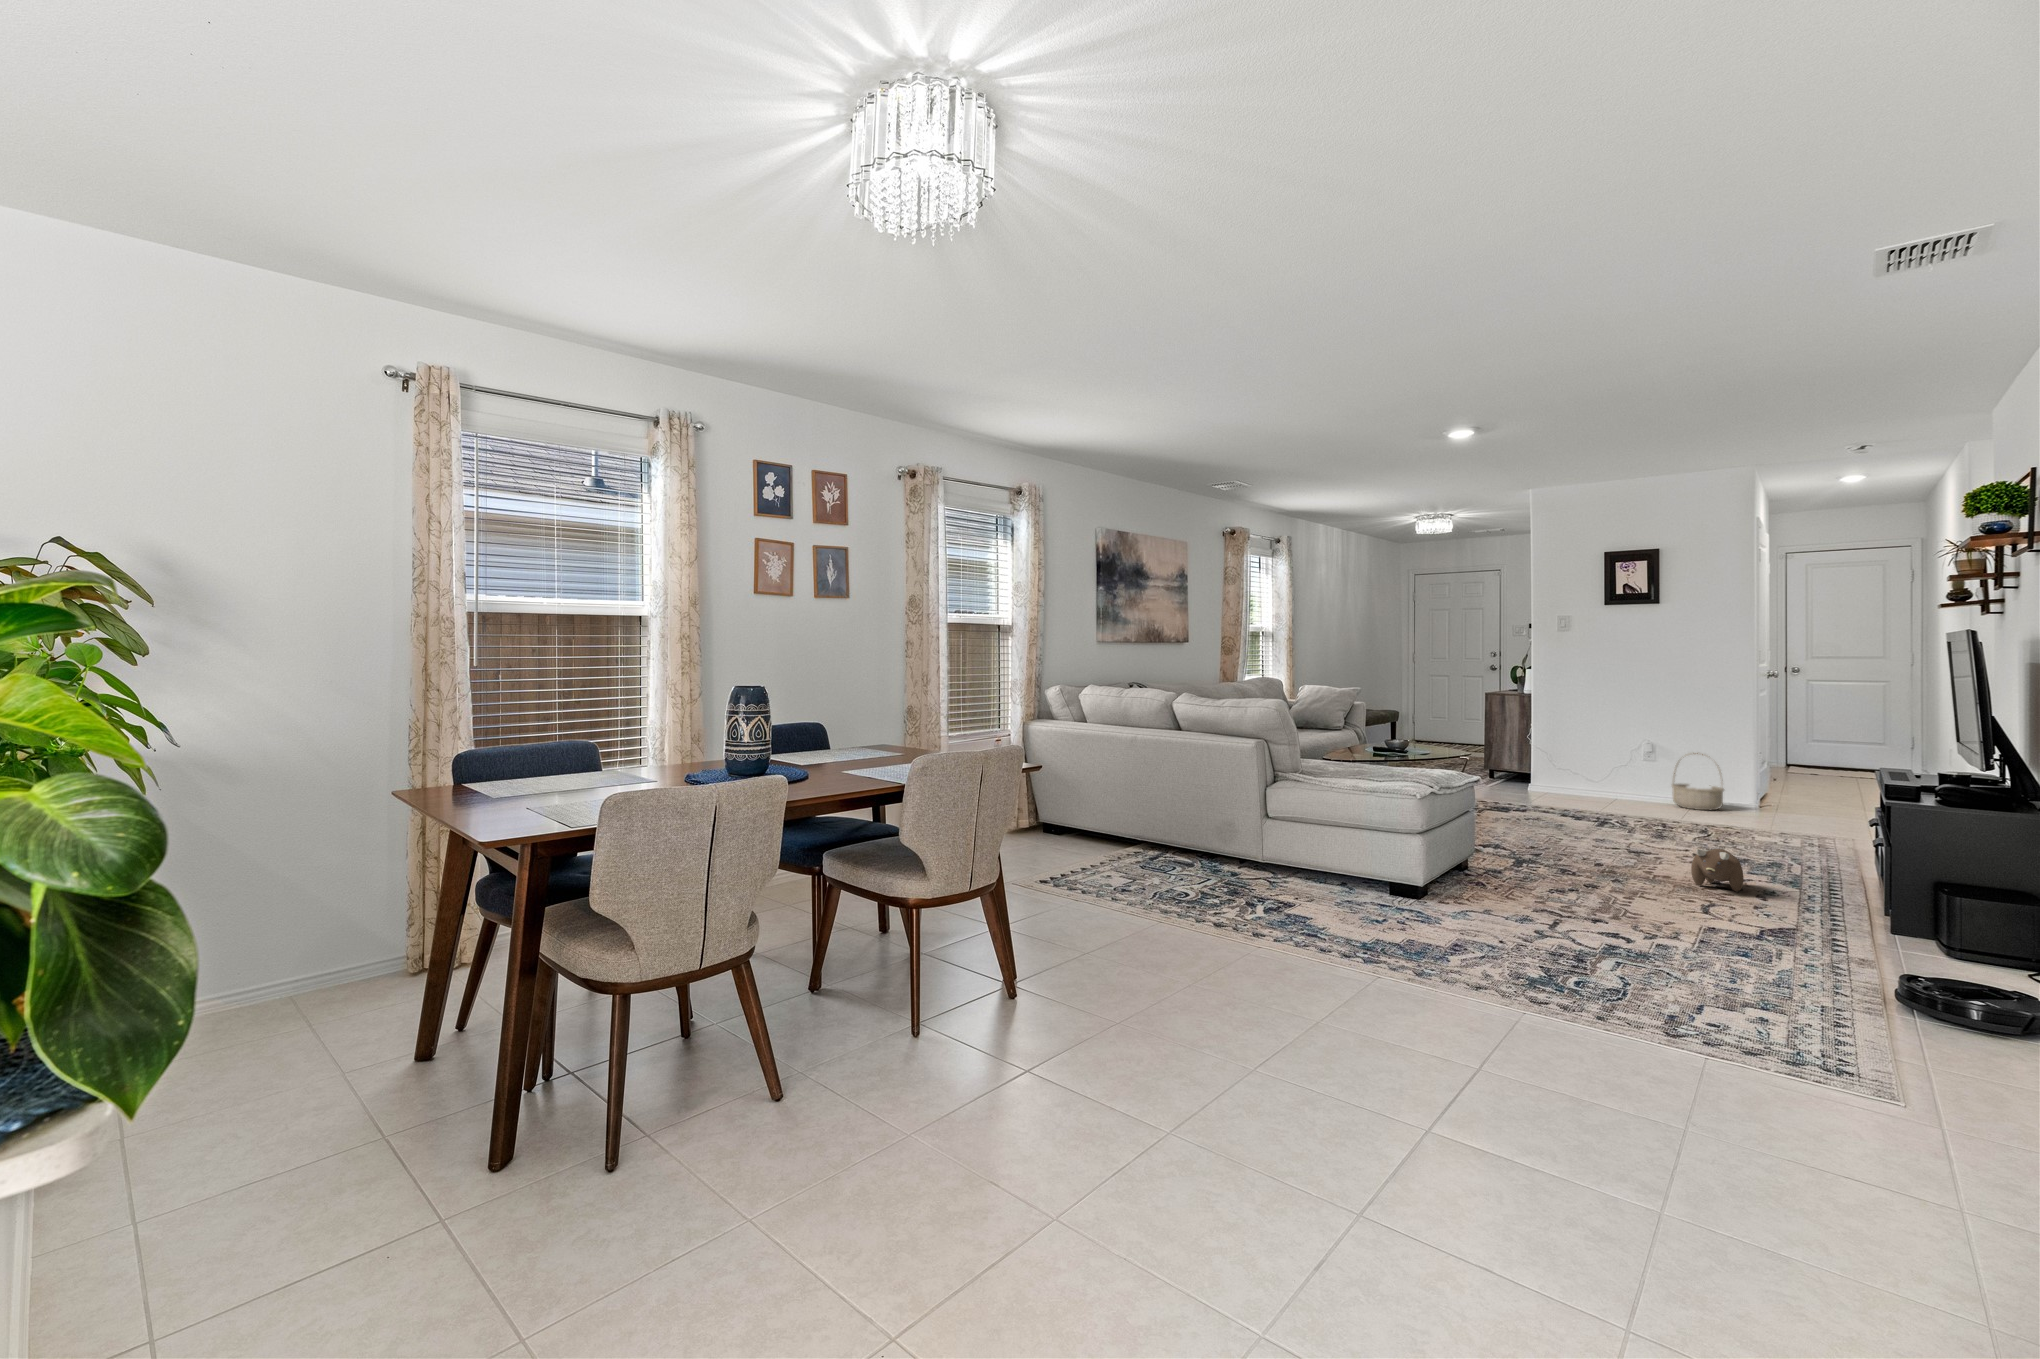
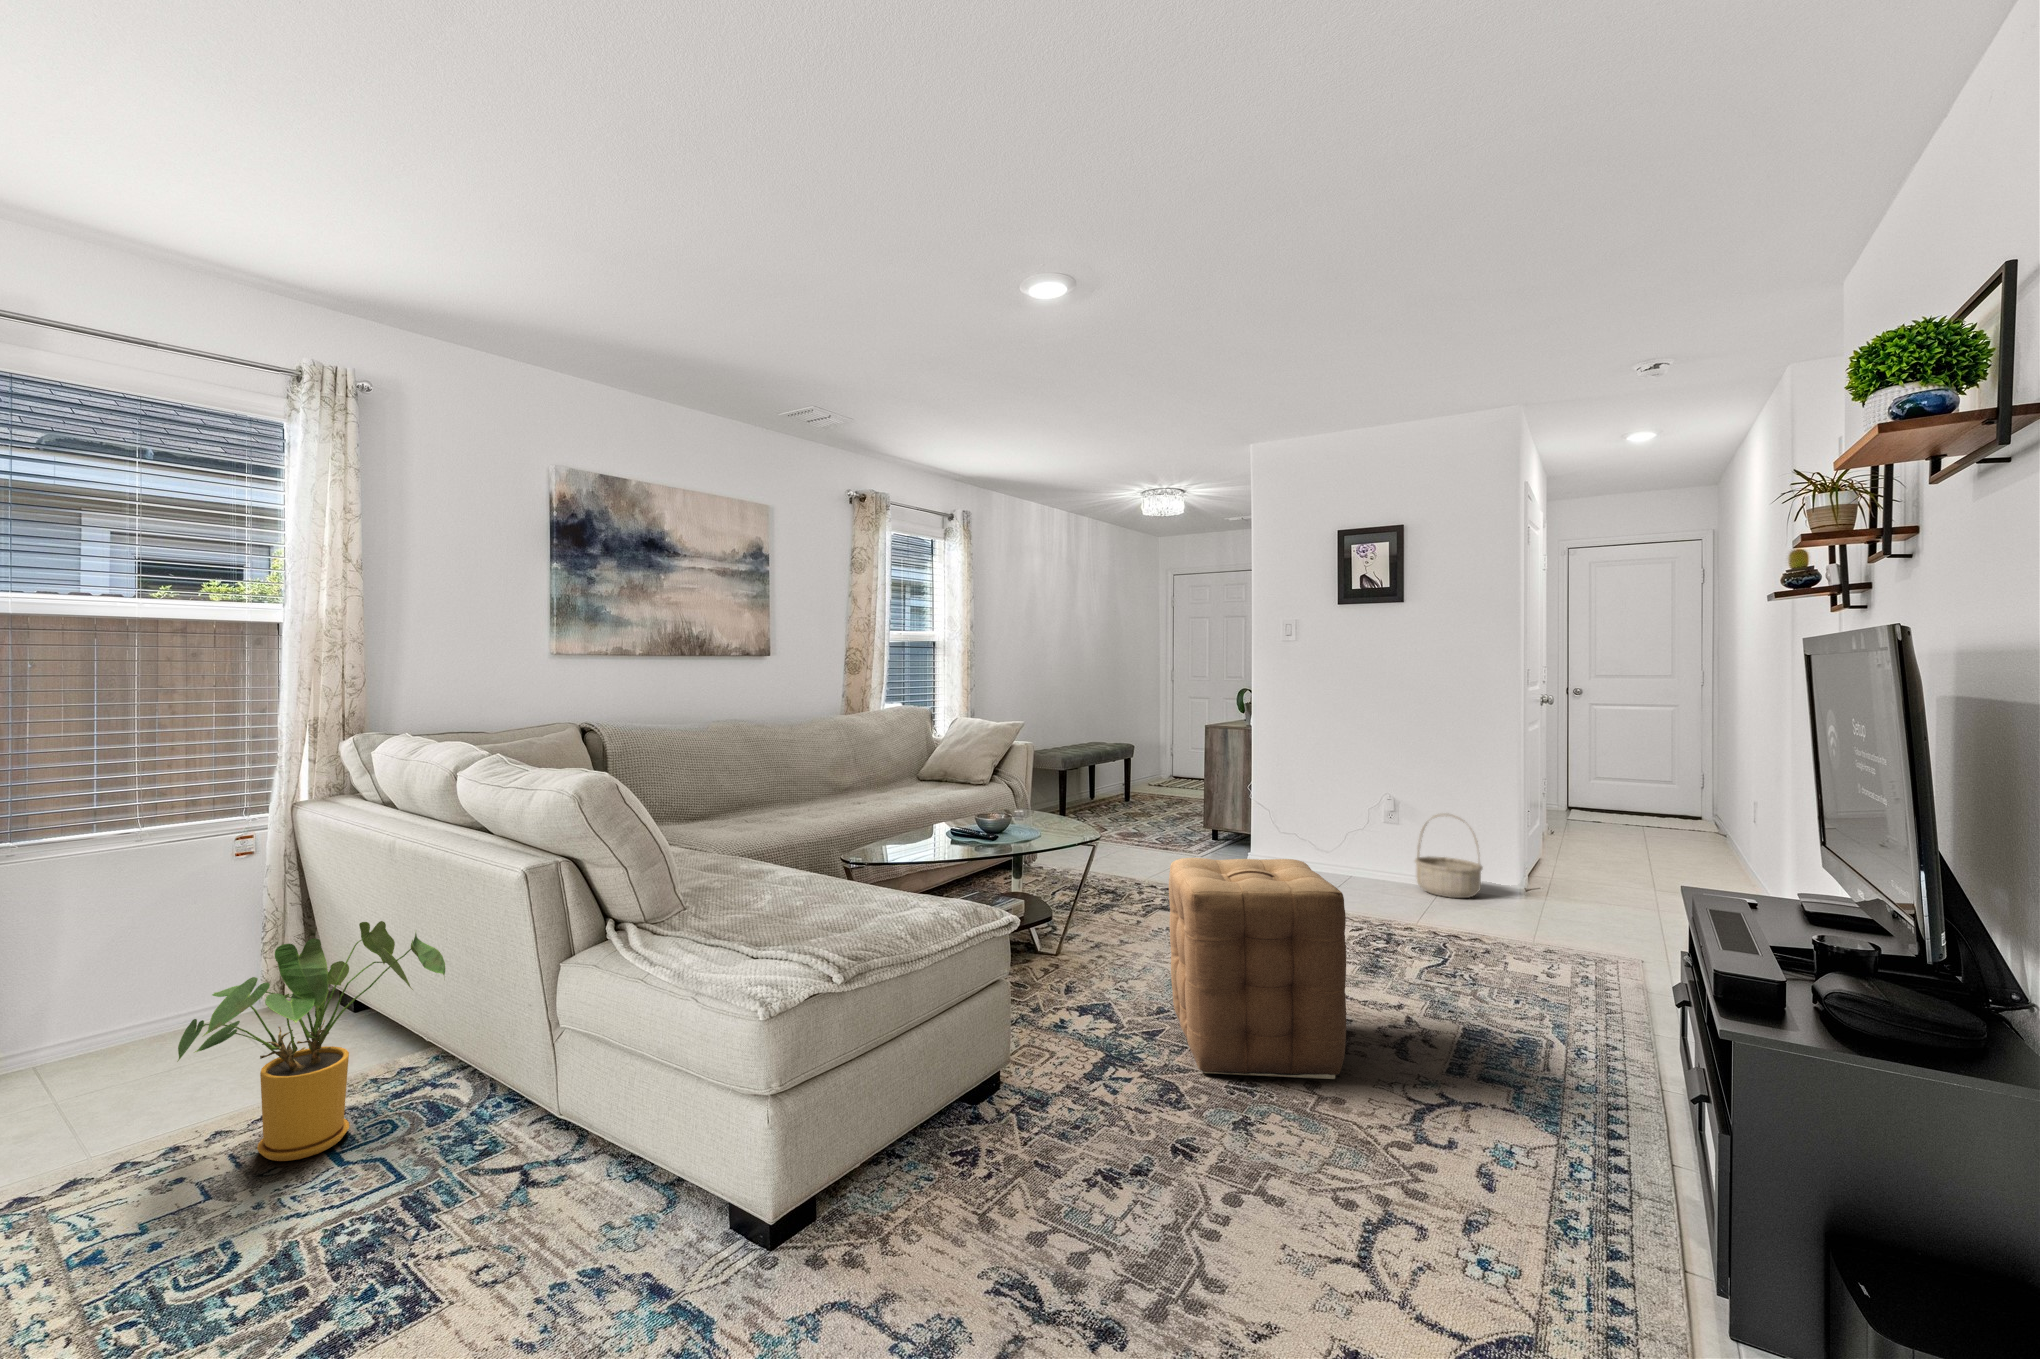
ottoman: none [1548,760,1670,873] -> present [1169,858,1346,1079]
house plant: none [1100,777,1196,880] -> present [178,921,445,1161]
plush toy: present [1691,849,1744,892] -> none [1367,1053,1458,1149]

